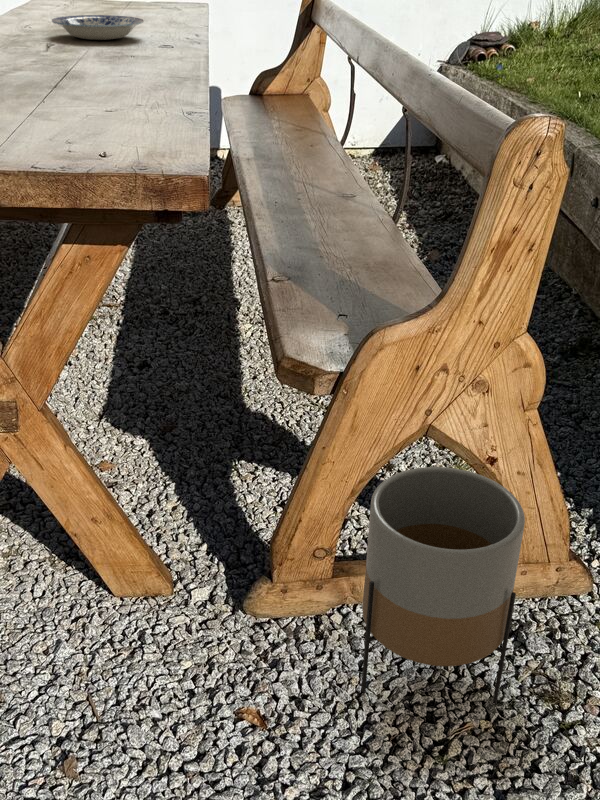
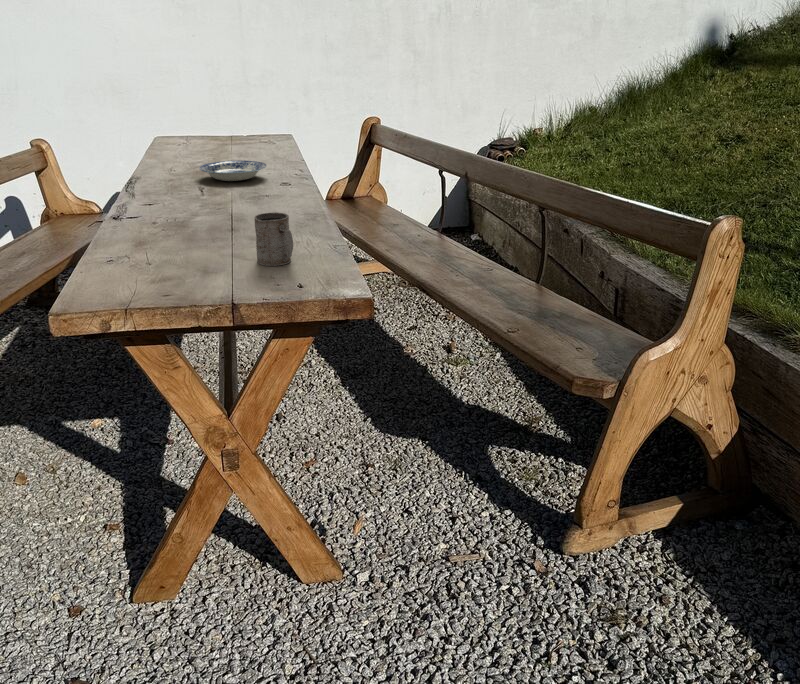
mug: none [53,48,112,130] -> present [254,212,293,266]
planter: present [361,467,525,704] -> none [484,471,587,630]

